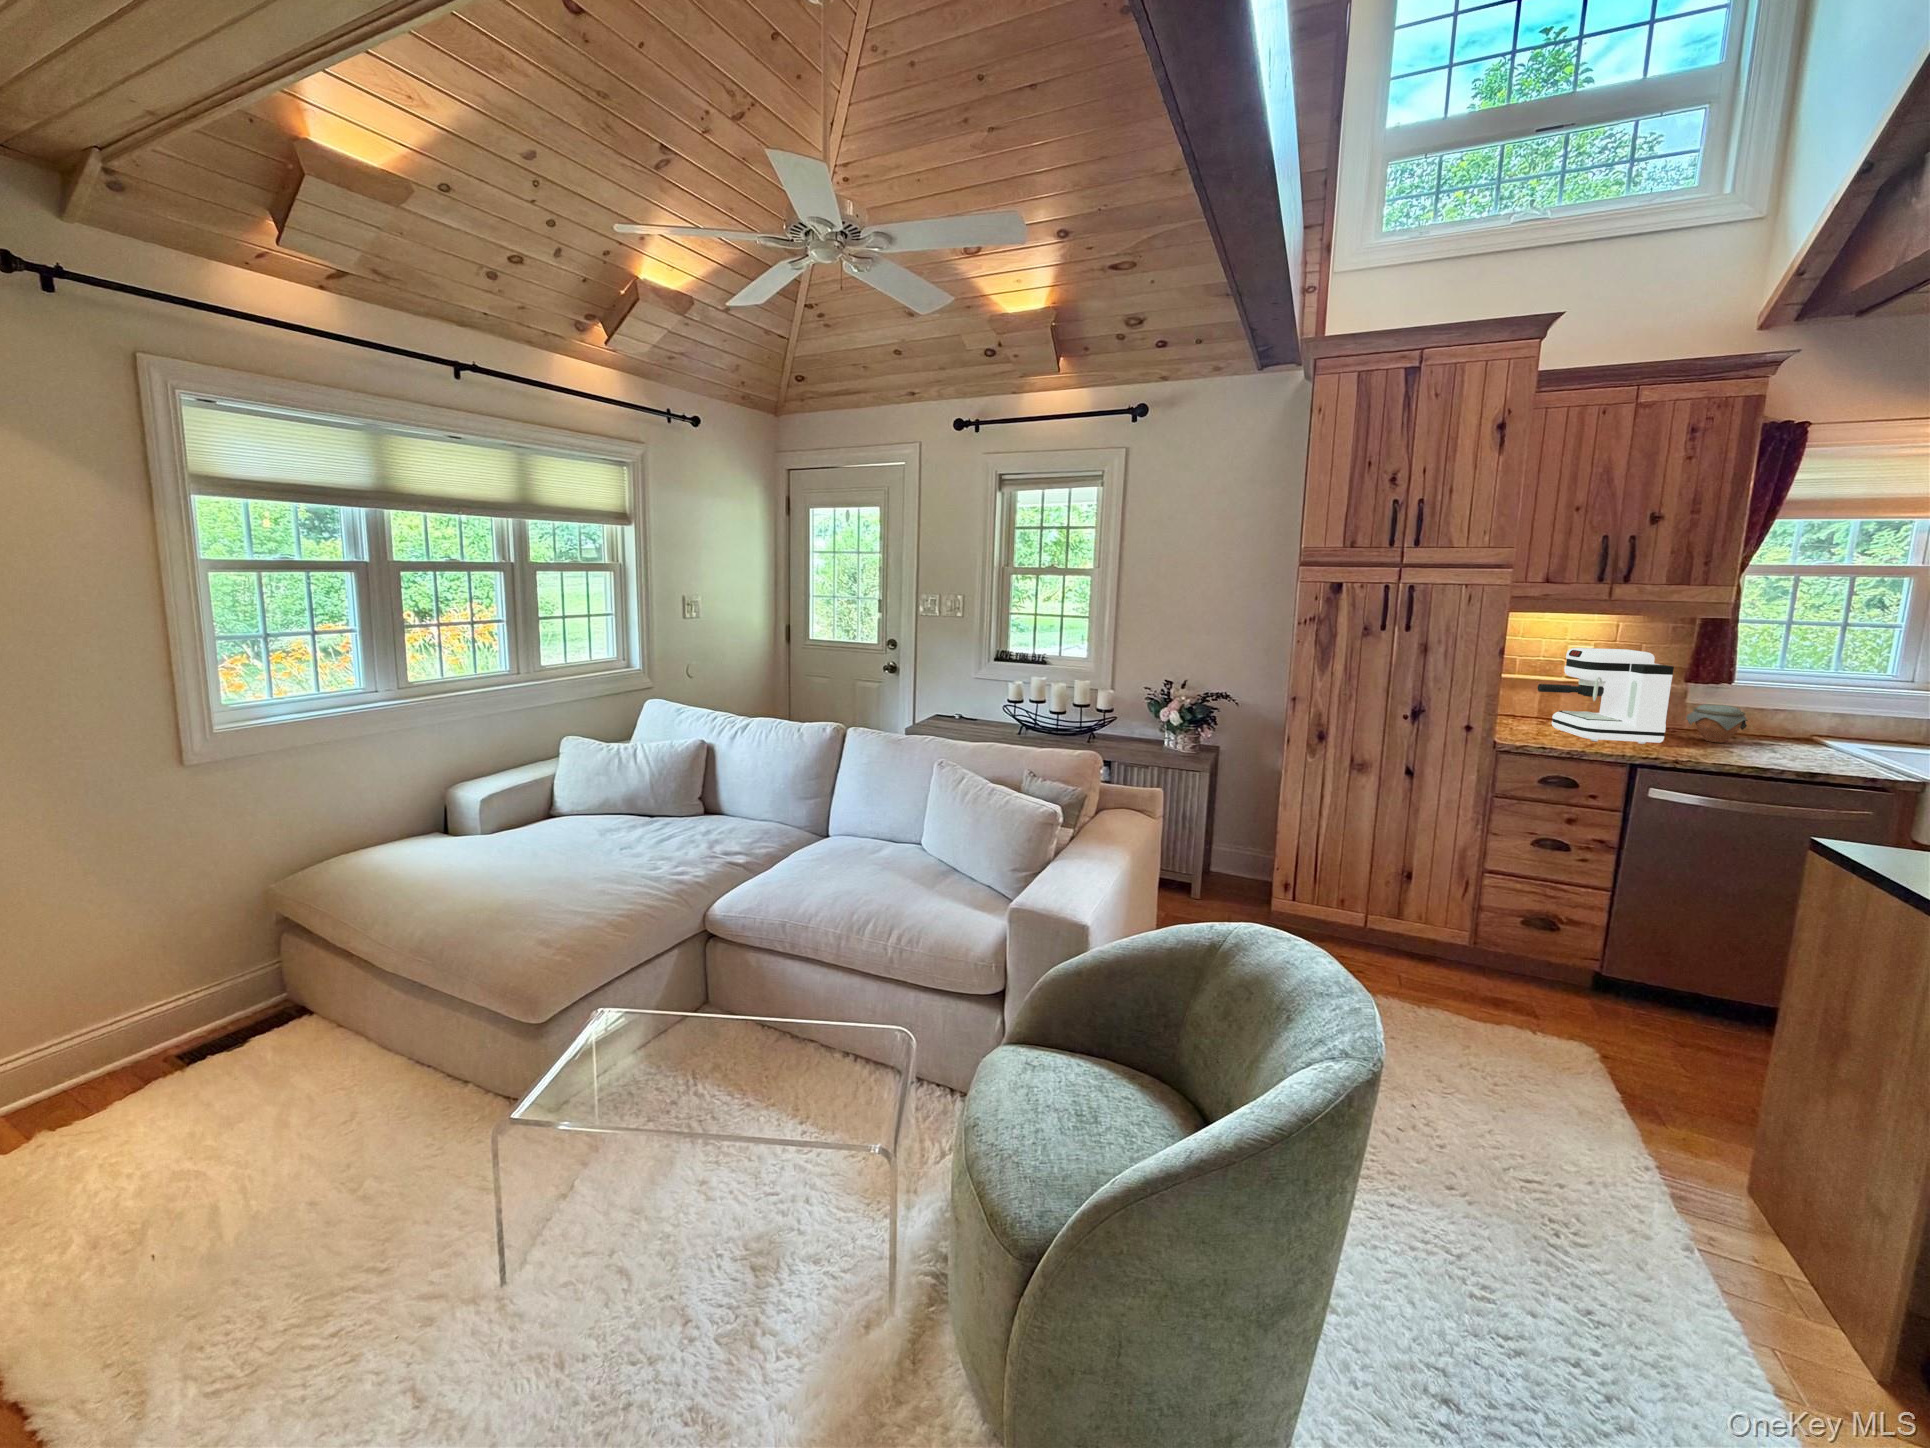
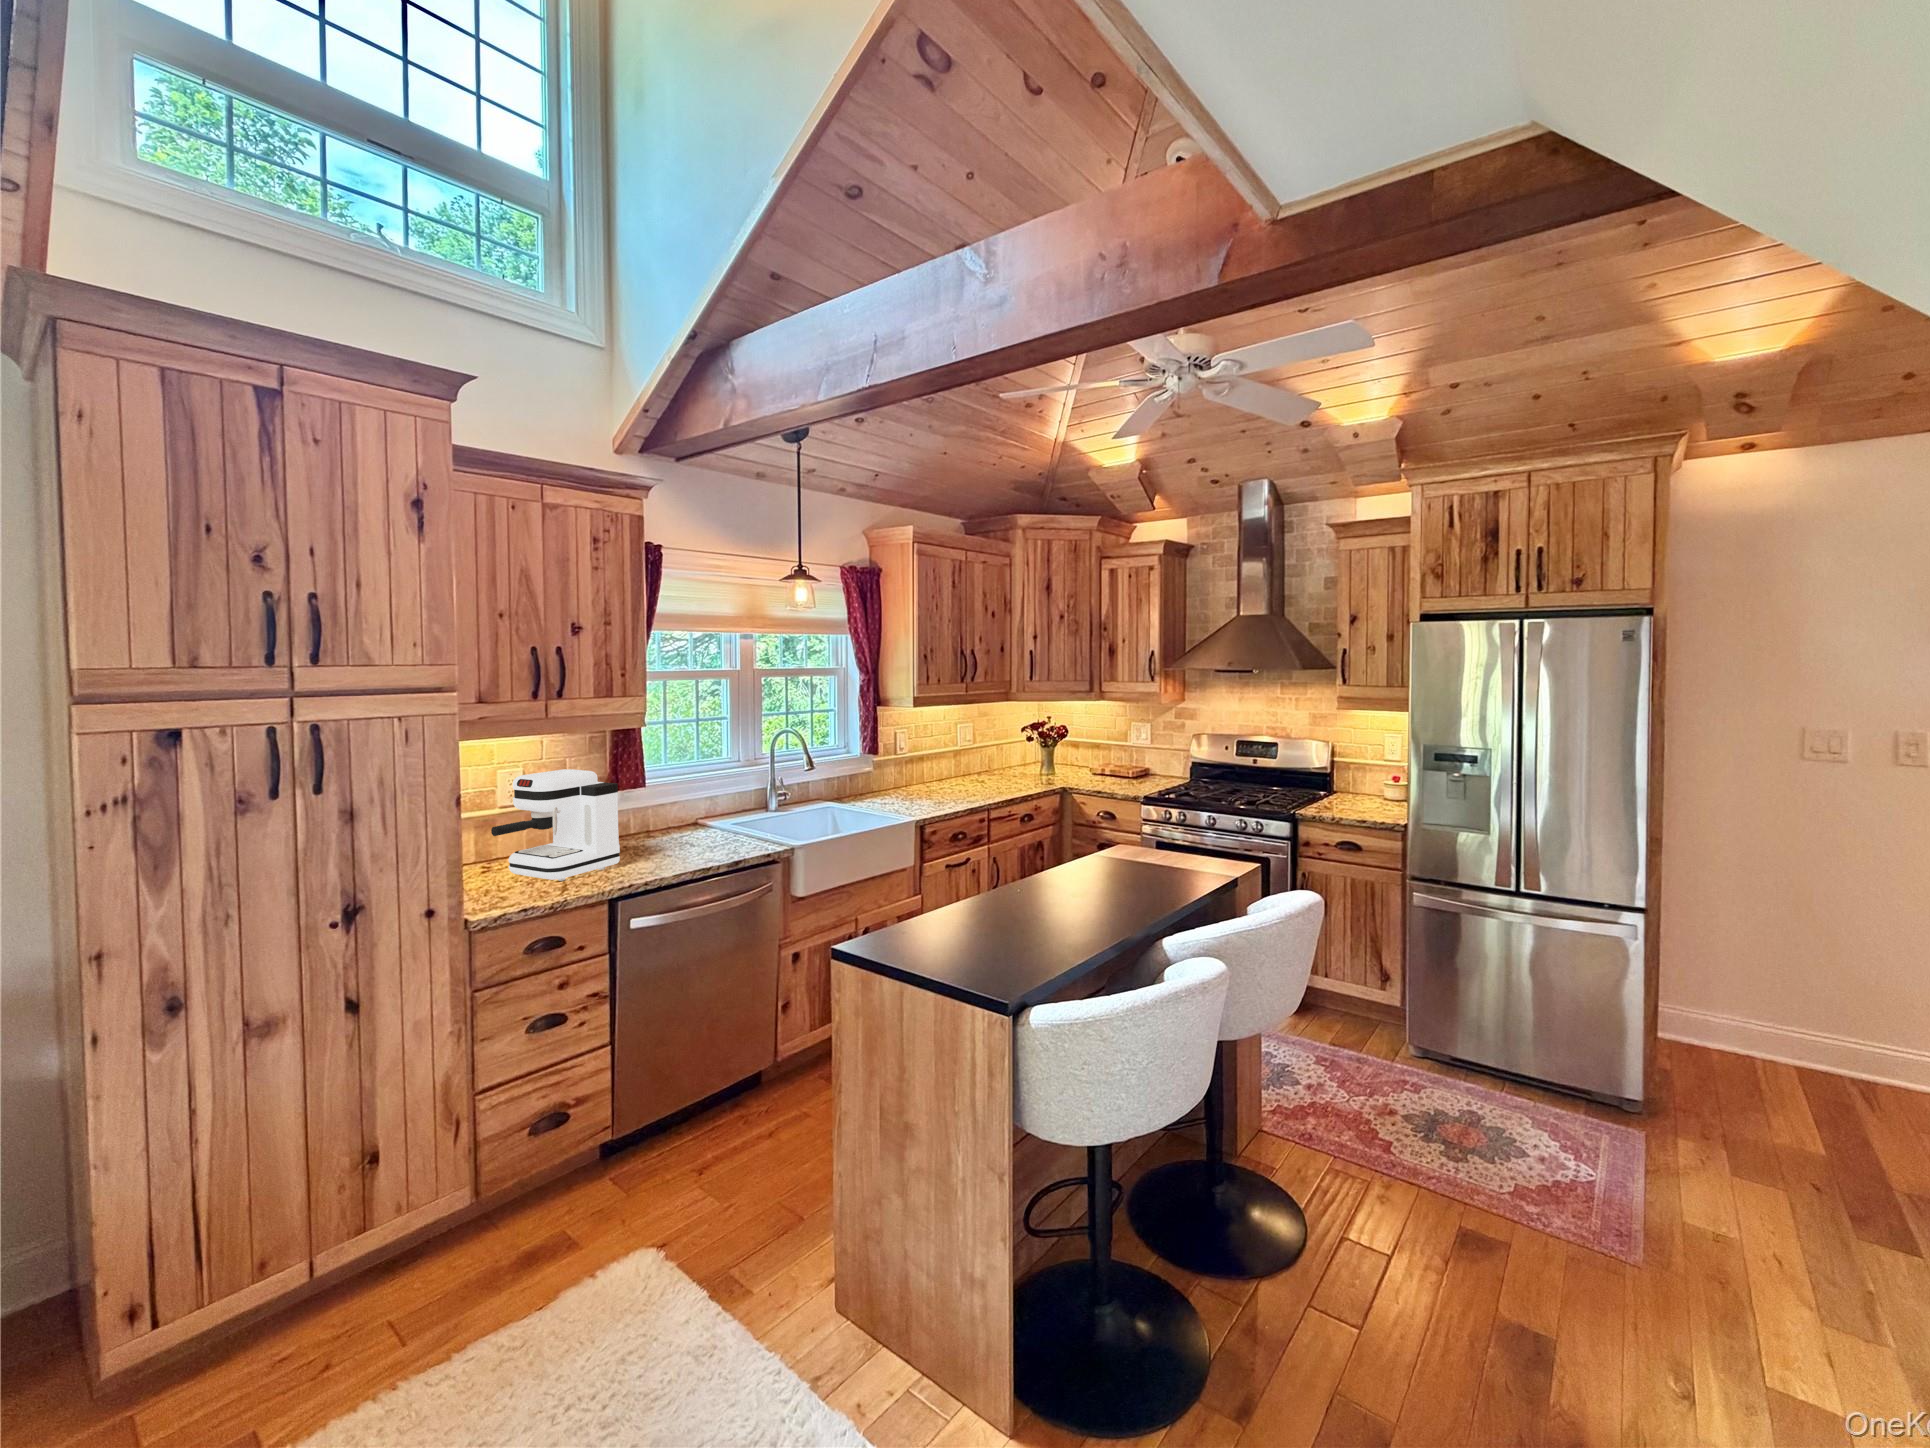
jar: present [1686,704,1748,743] -> none [622,809,667,847]

